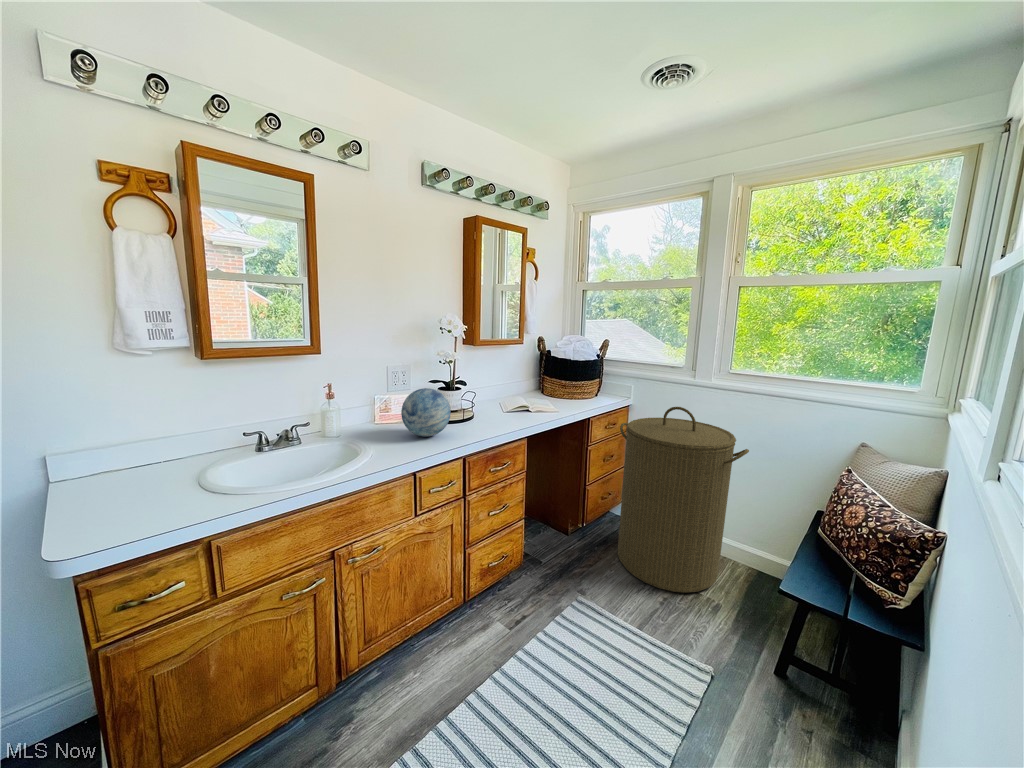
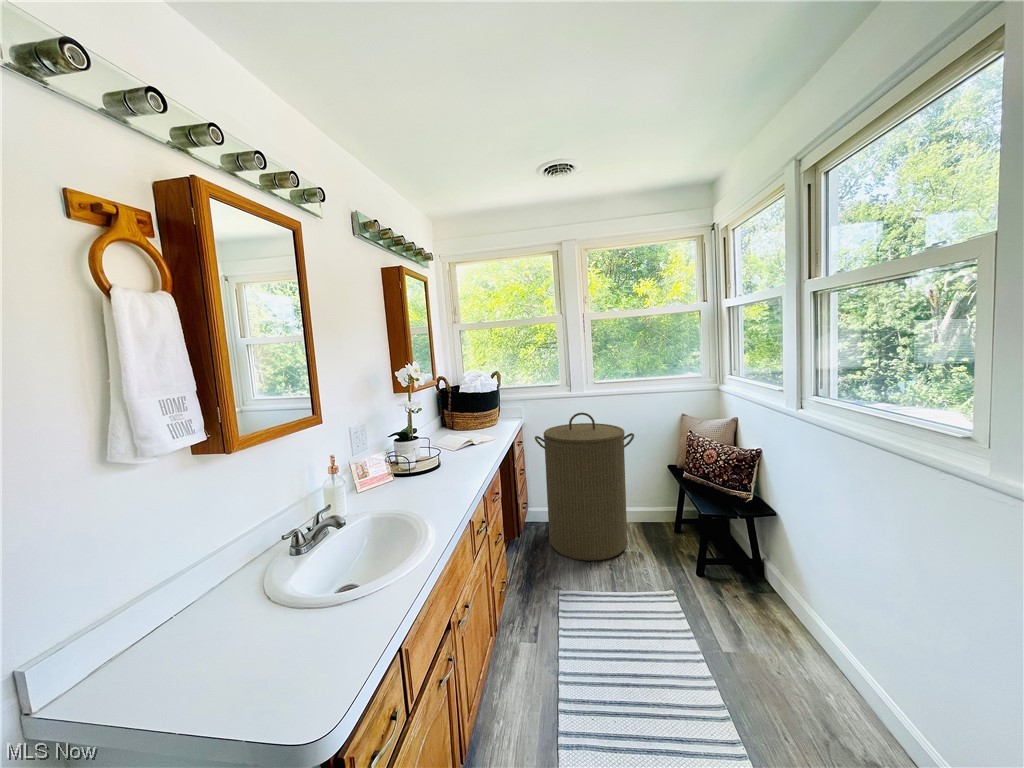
decorative orb: present [401,388,451,437] -> none [410,432,460,482]

